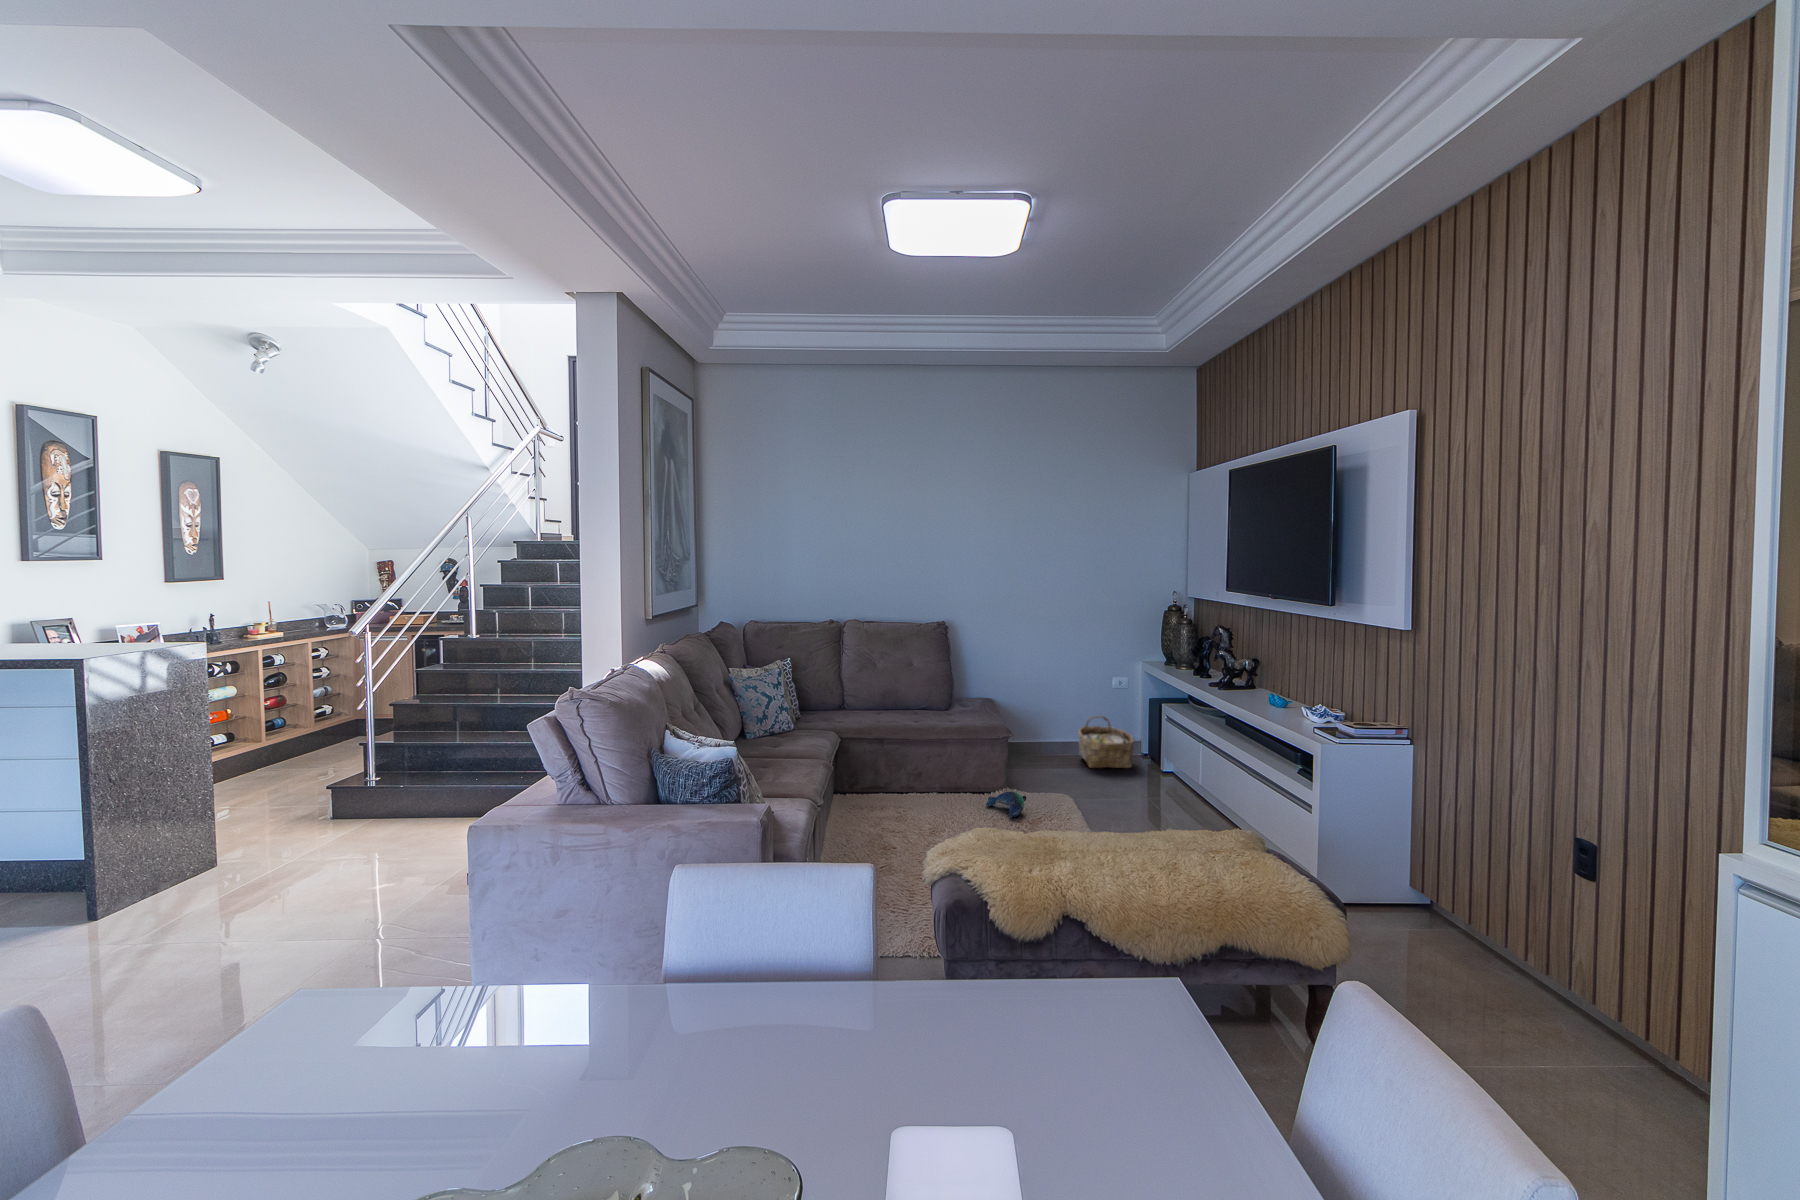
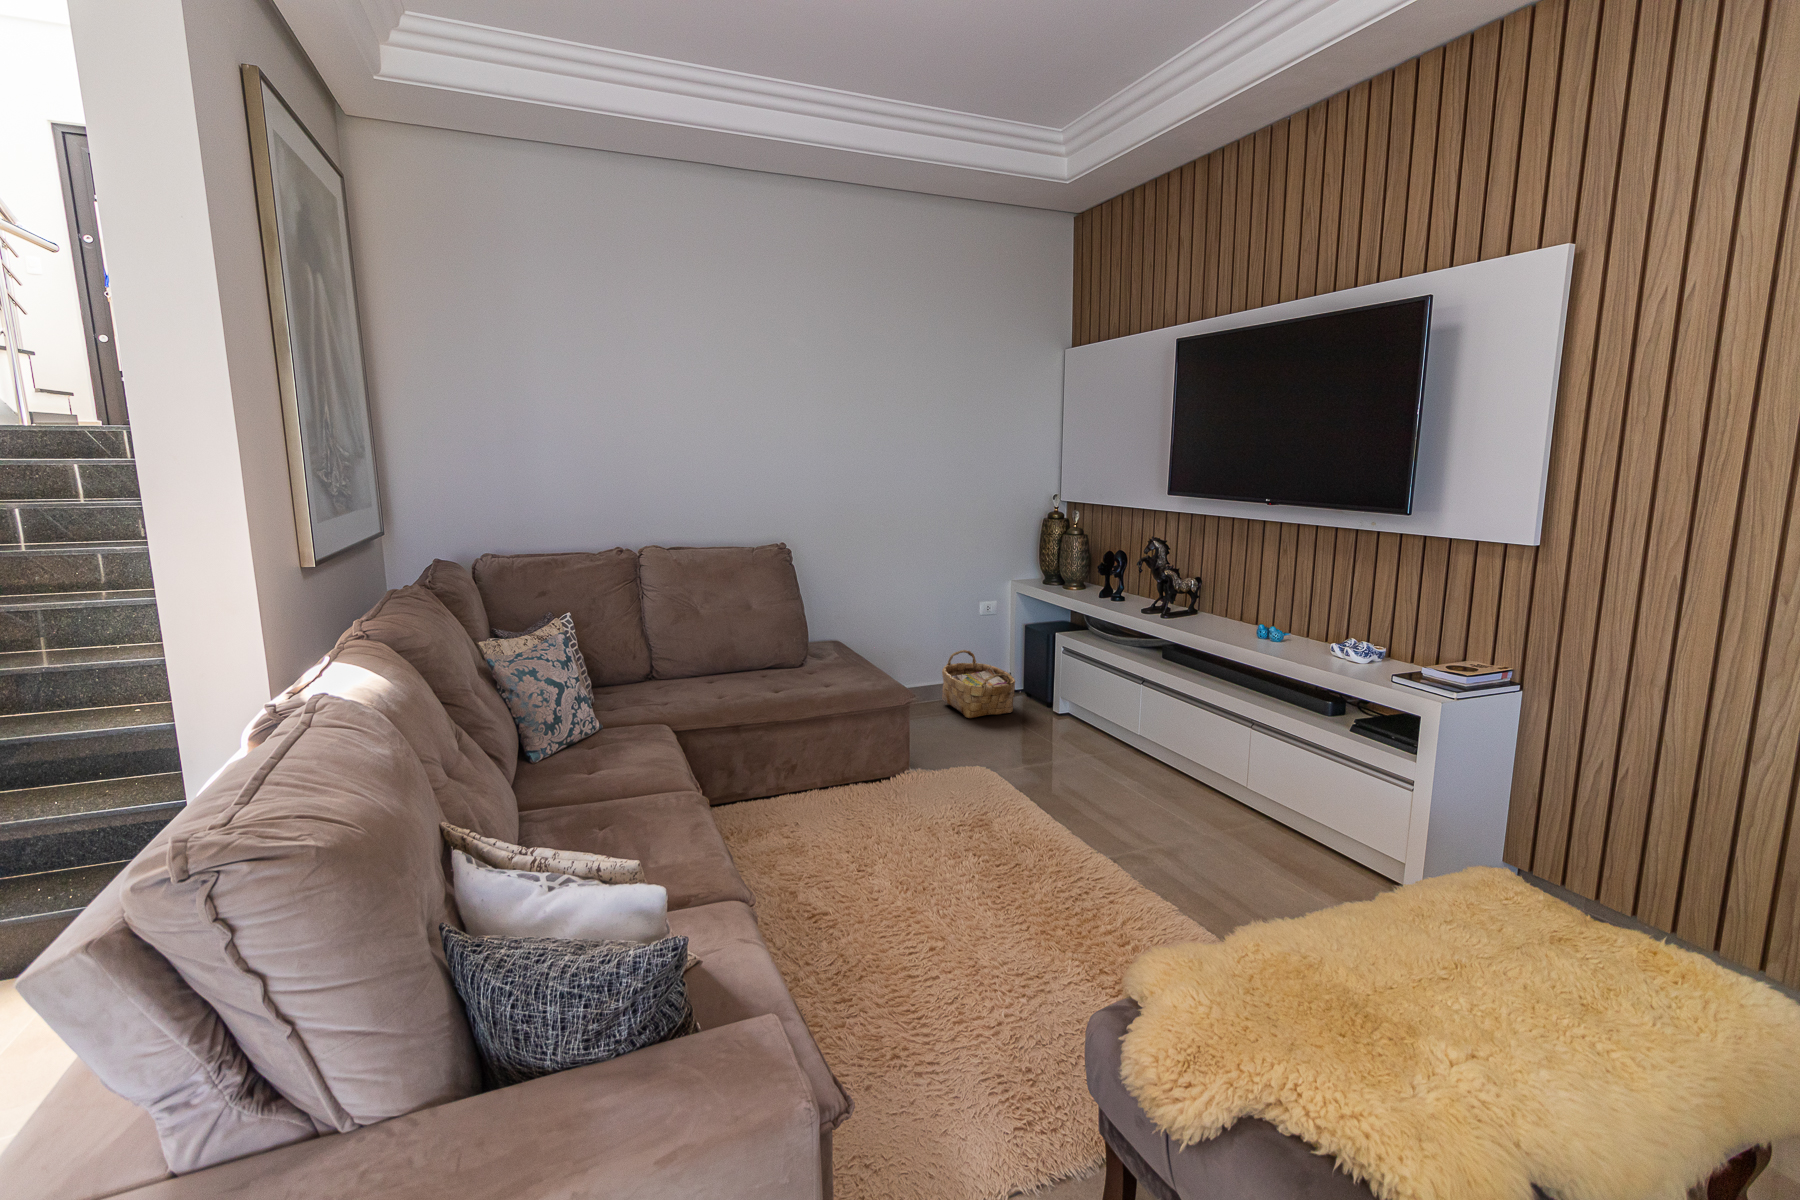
plush toy: present [986,791,1026,818] -> none [899,780,960,822]

